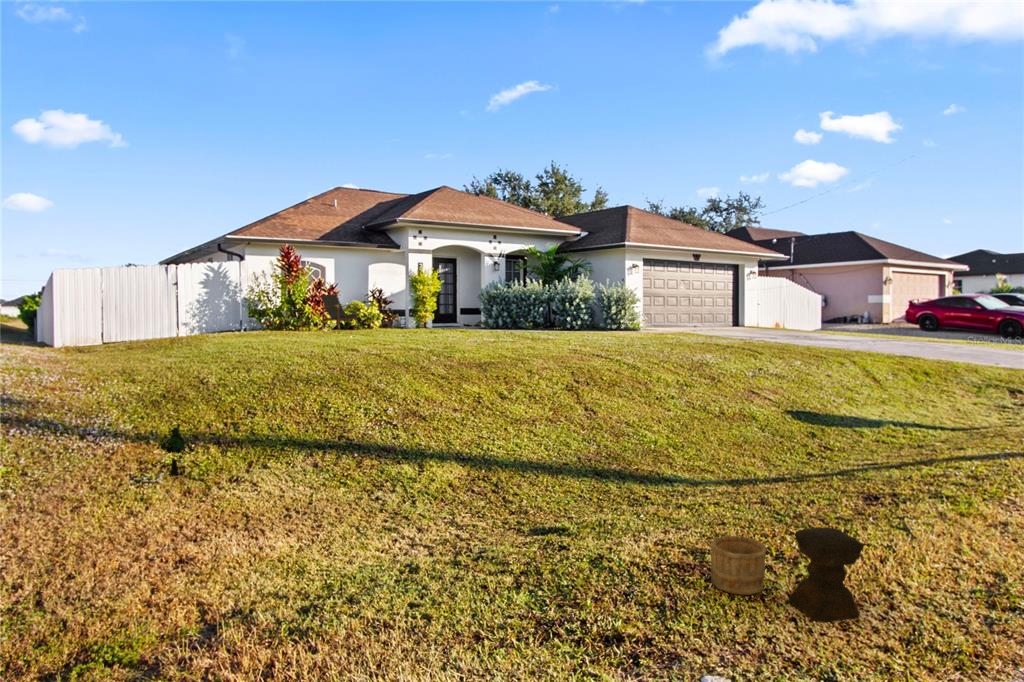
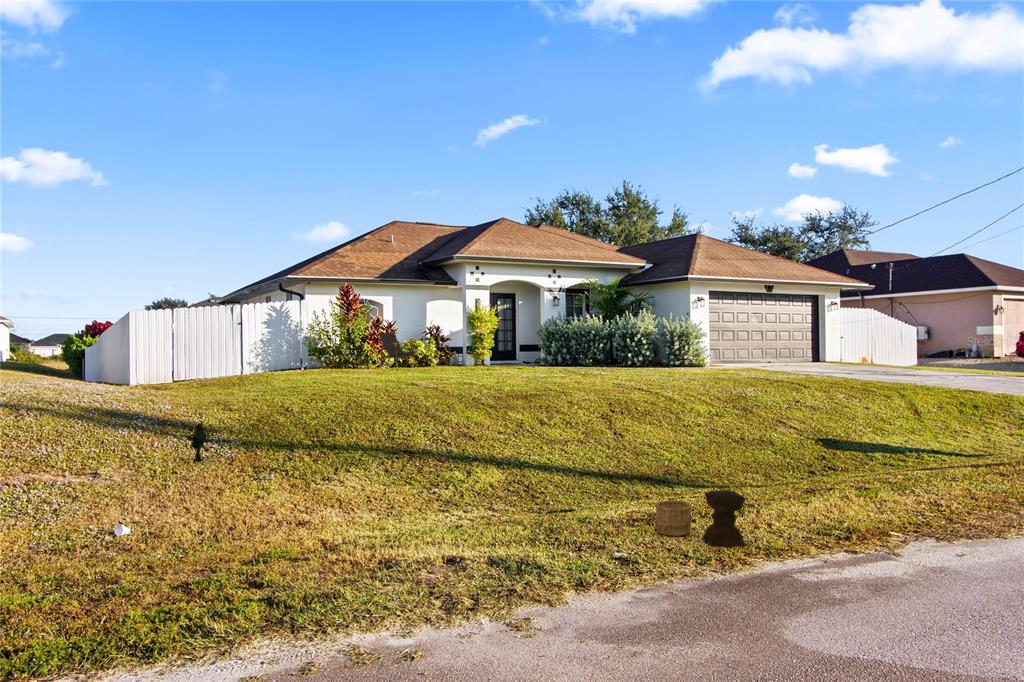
decorative plant: present [158,424,189,476] -> present [186,421,209,462]

